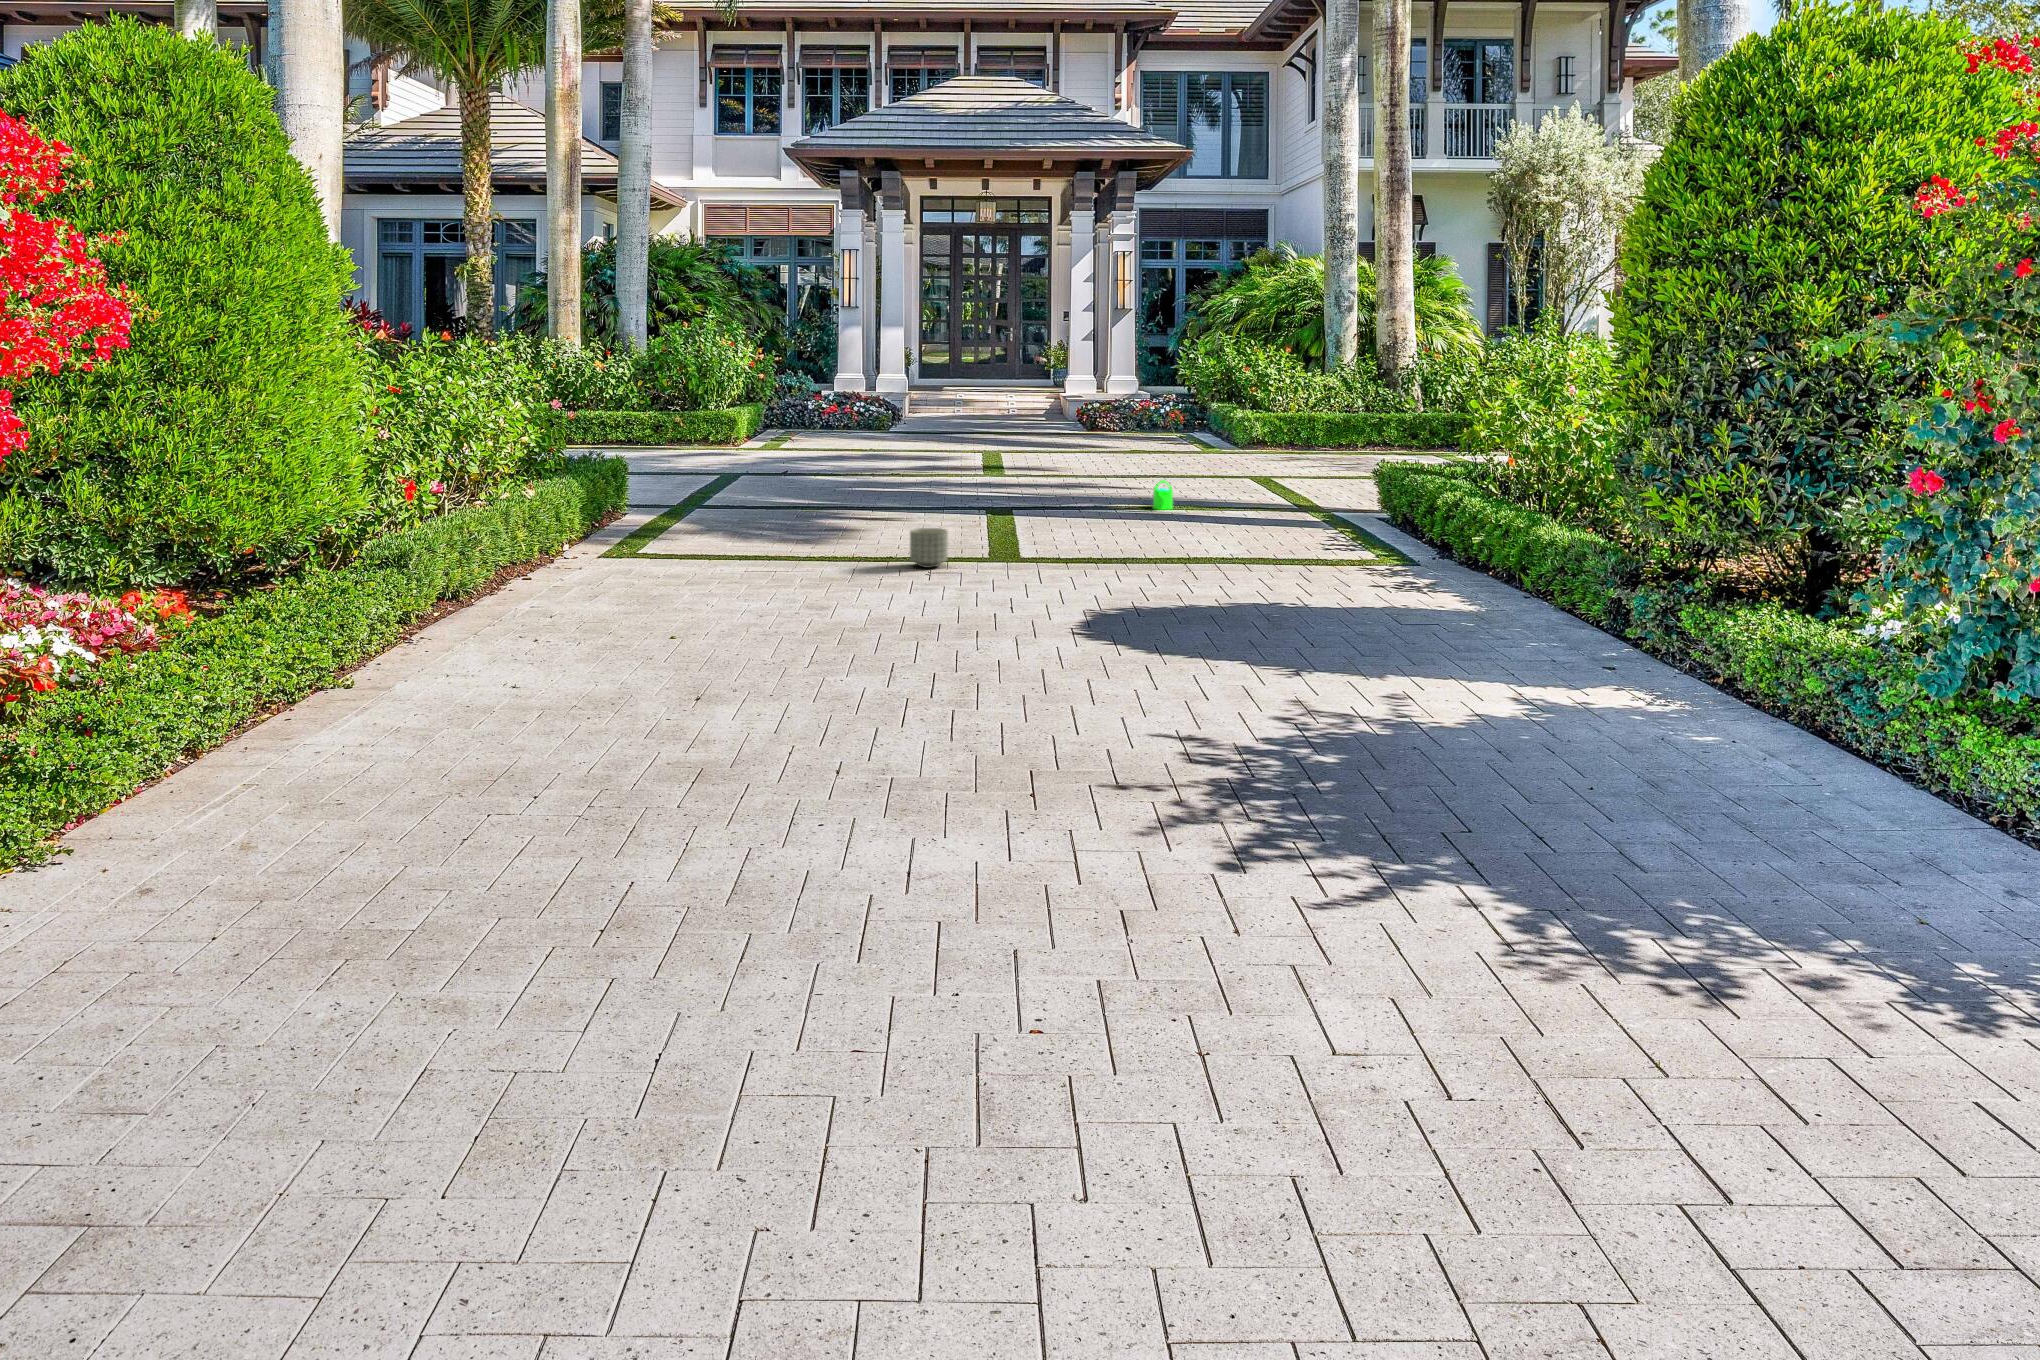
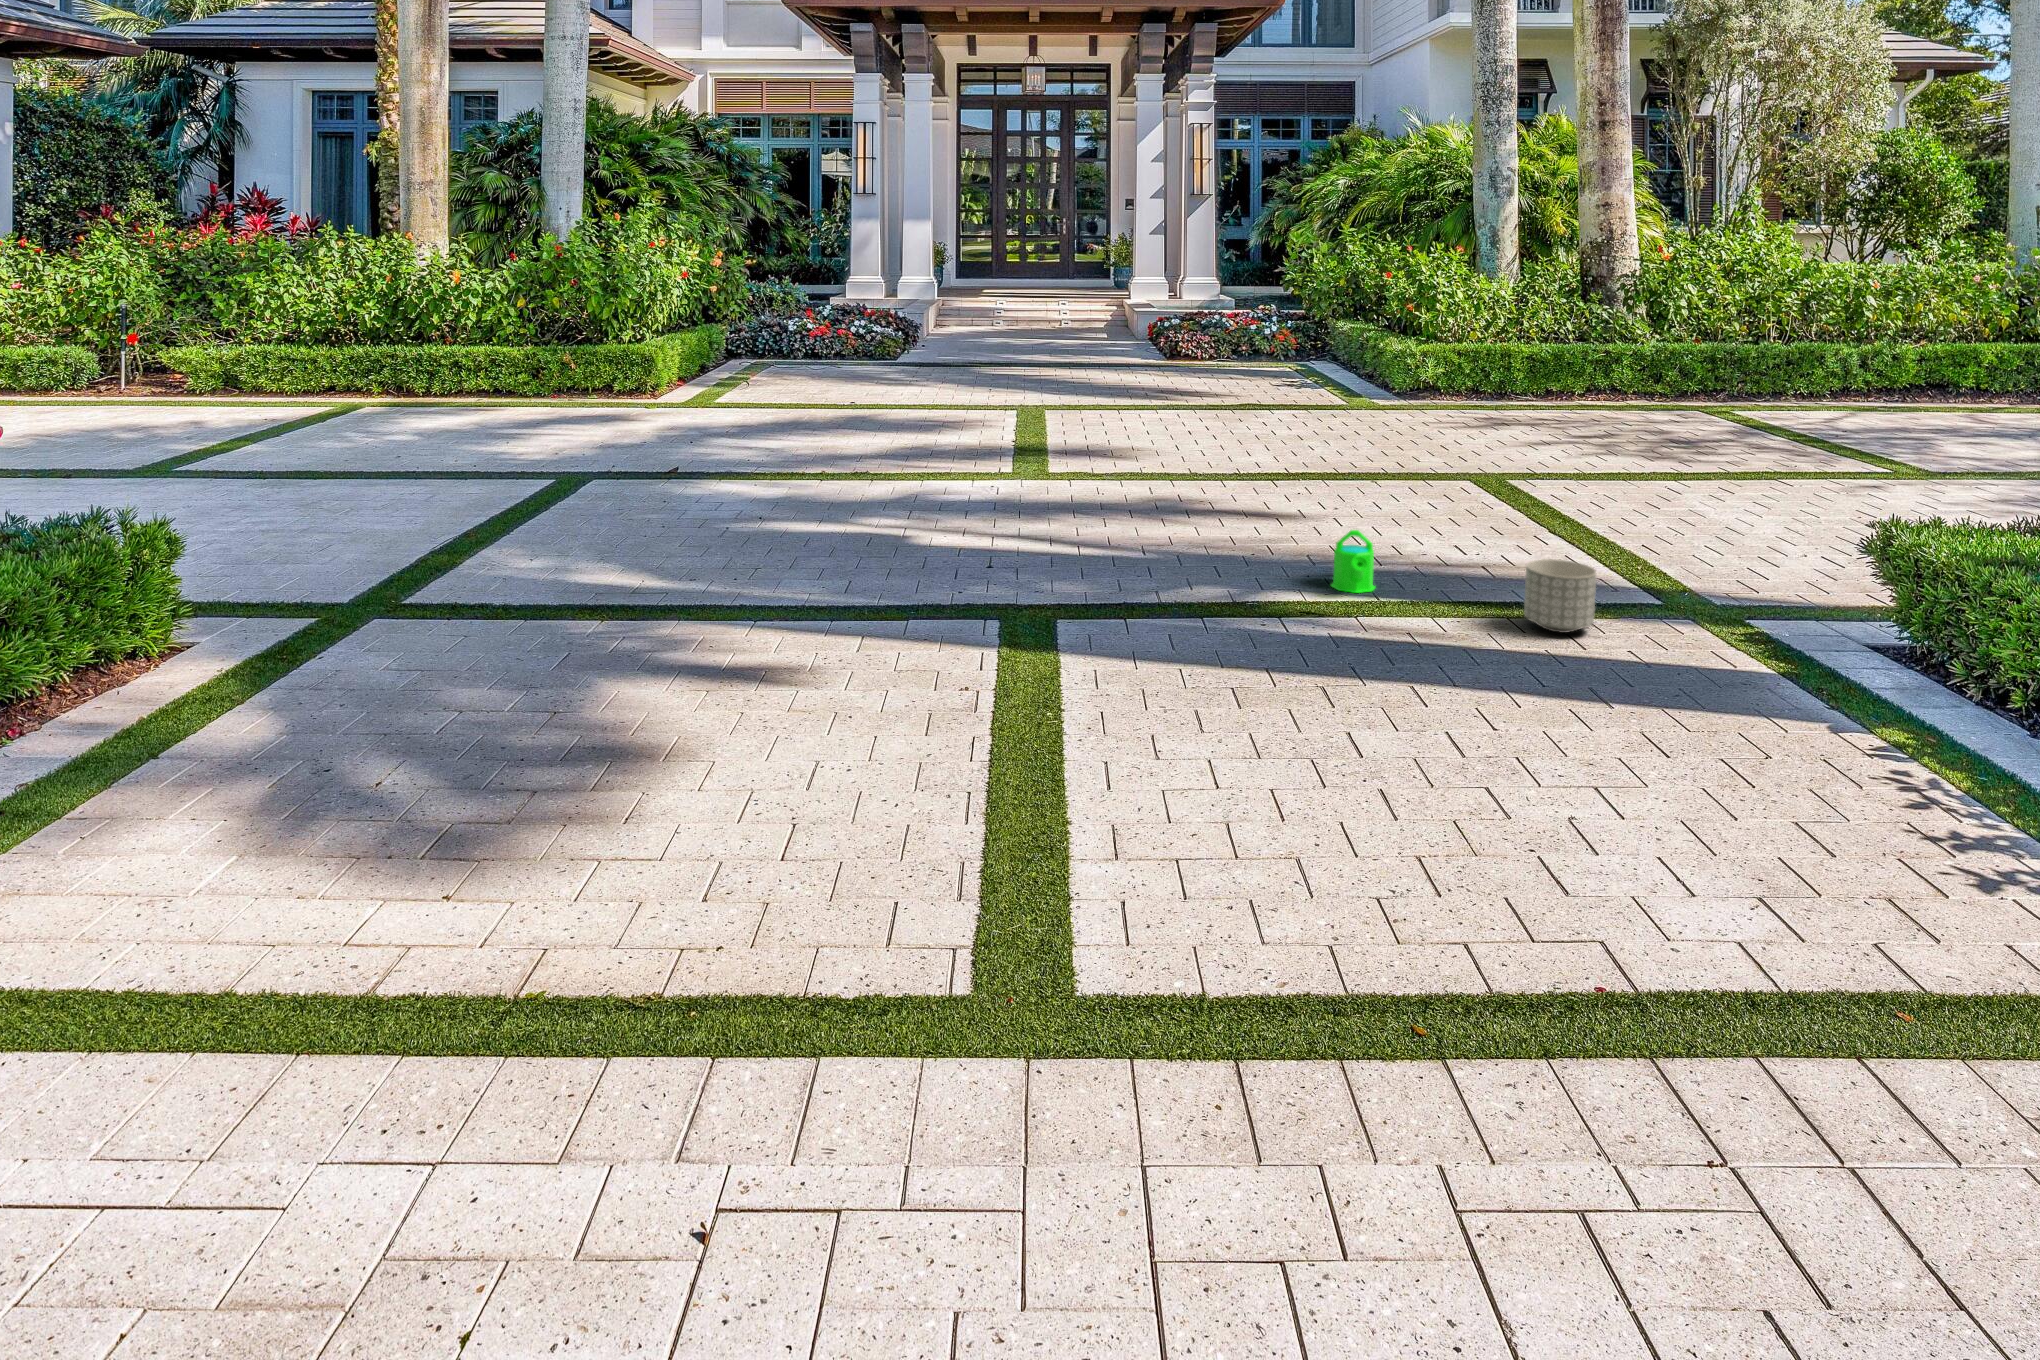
planter: present [910,528,948,568] -> present [1524,559,1596,633]

